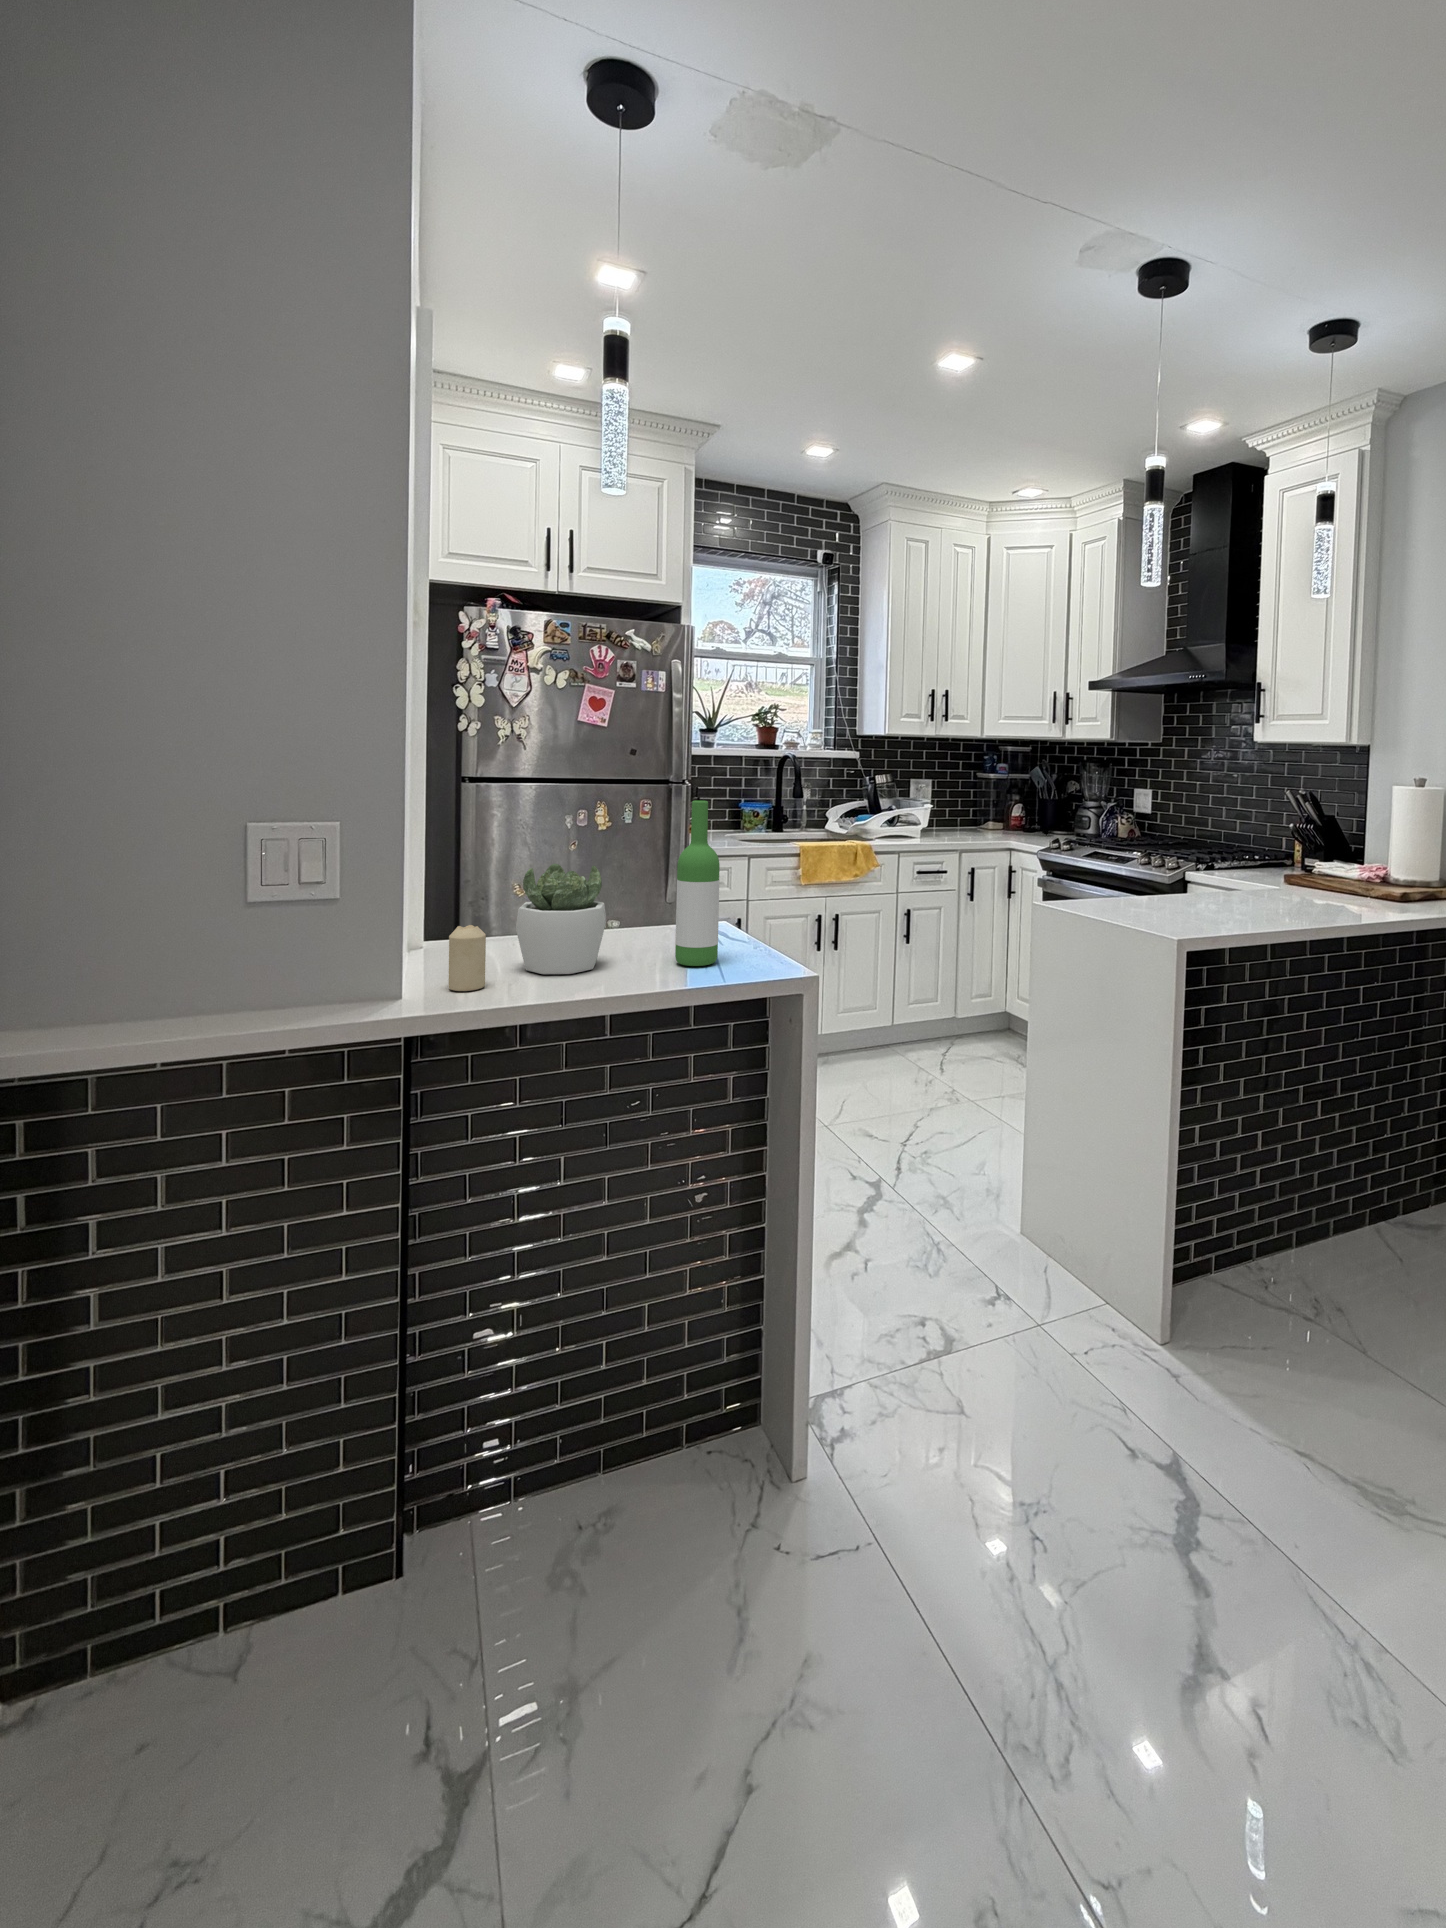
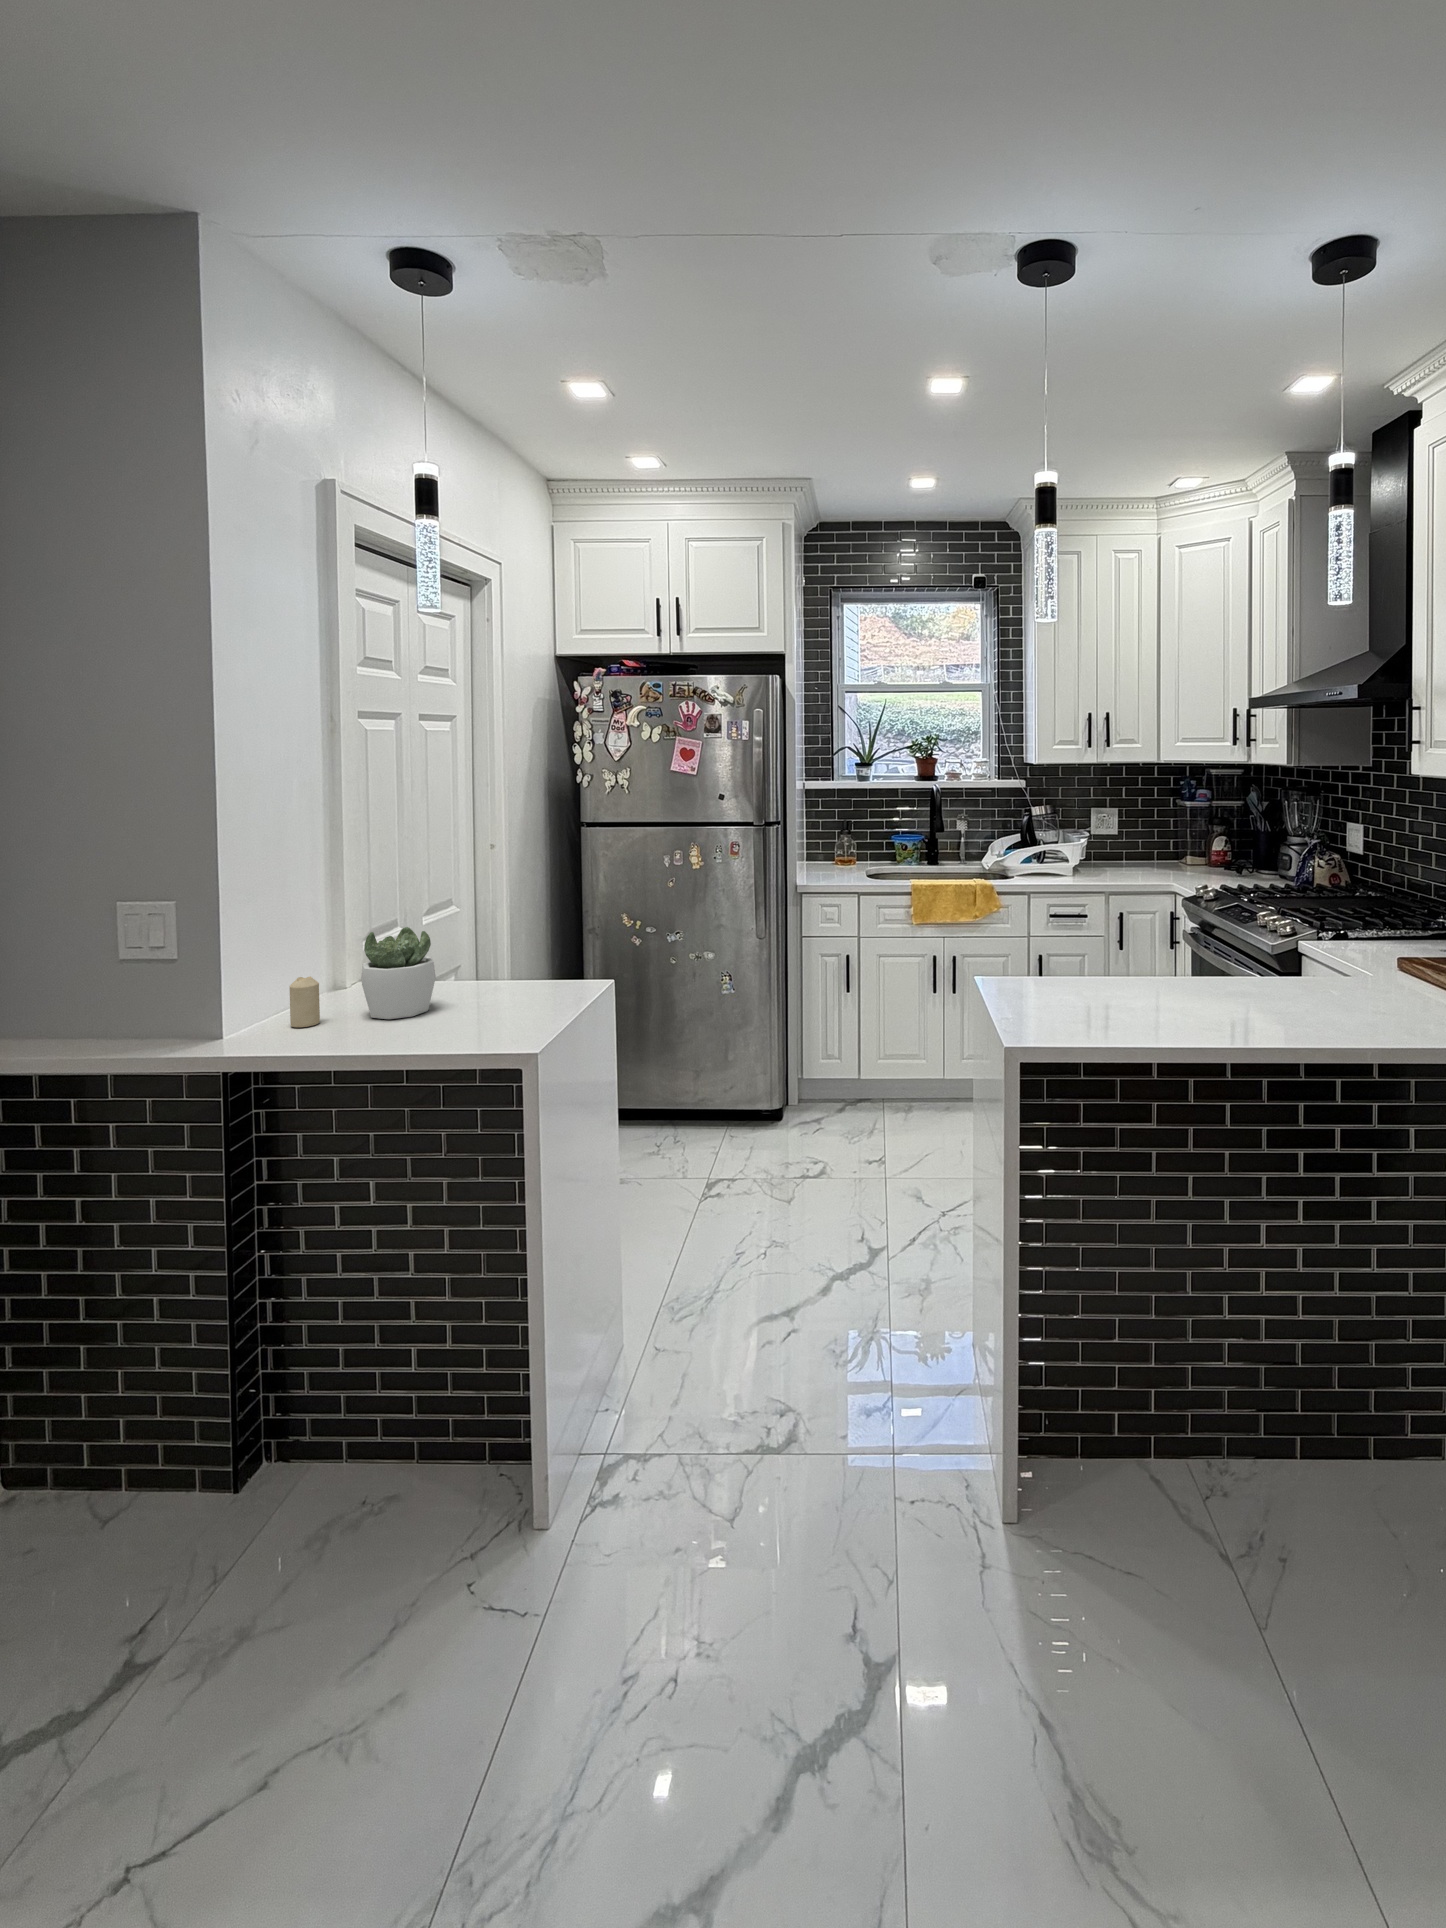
wine bottle: present [675,801,720,966] -> none [474,879,512,1021]

